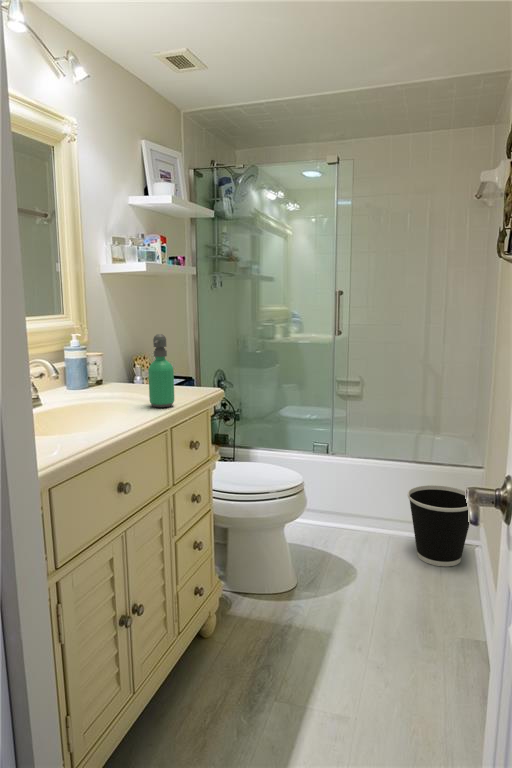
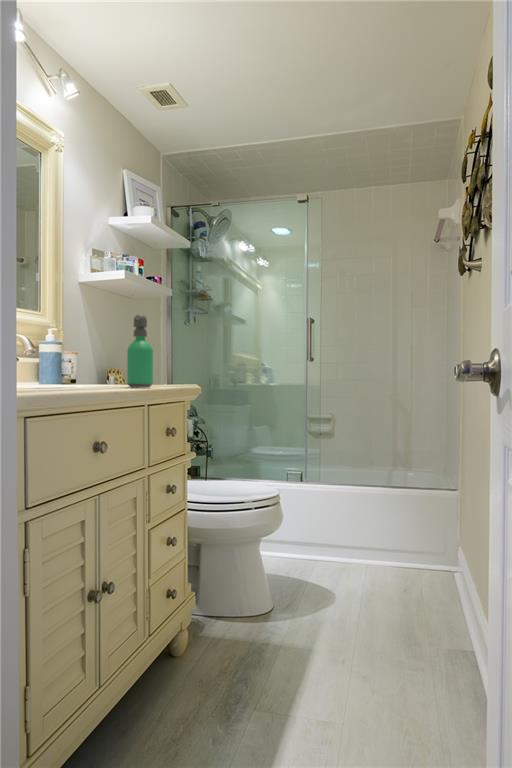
wastebasket: present [408,485,469,566] -> none [384,510,453,591]

